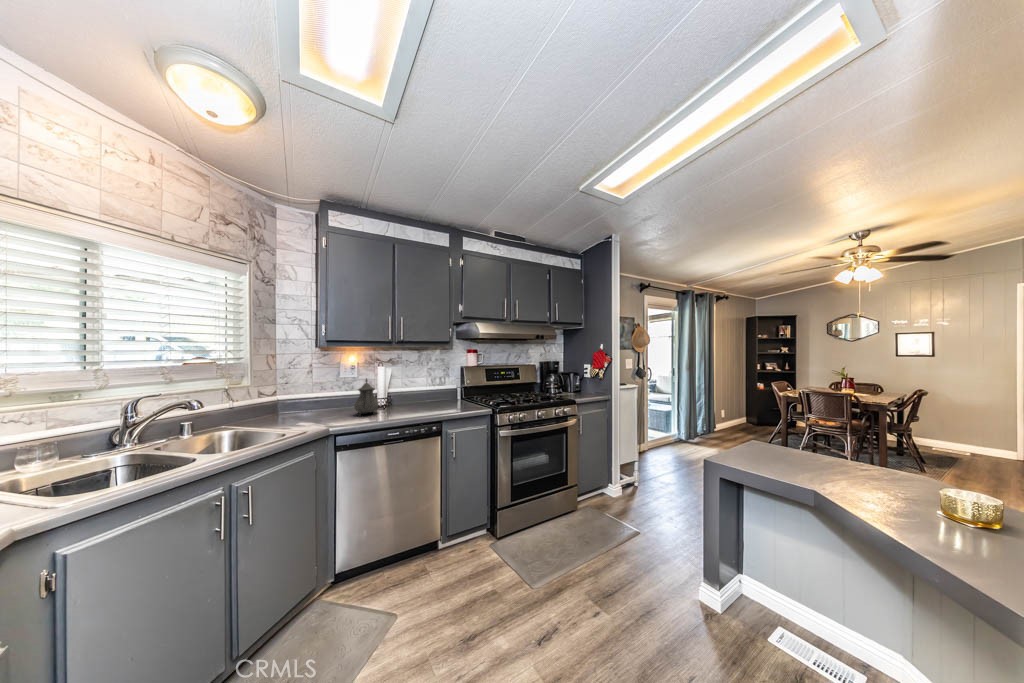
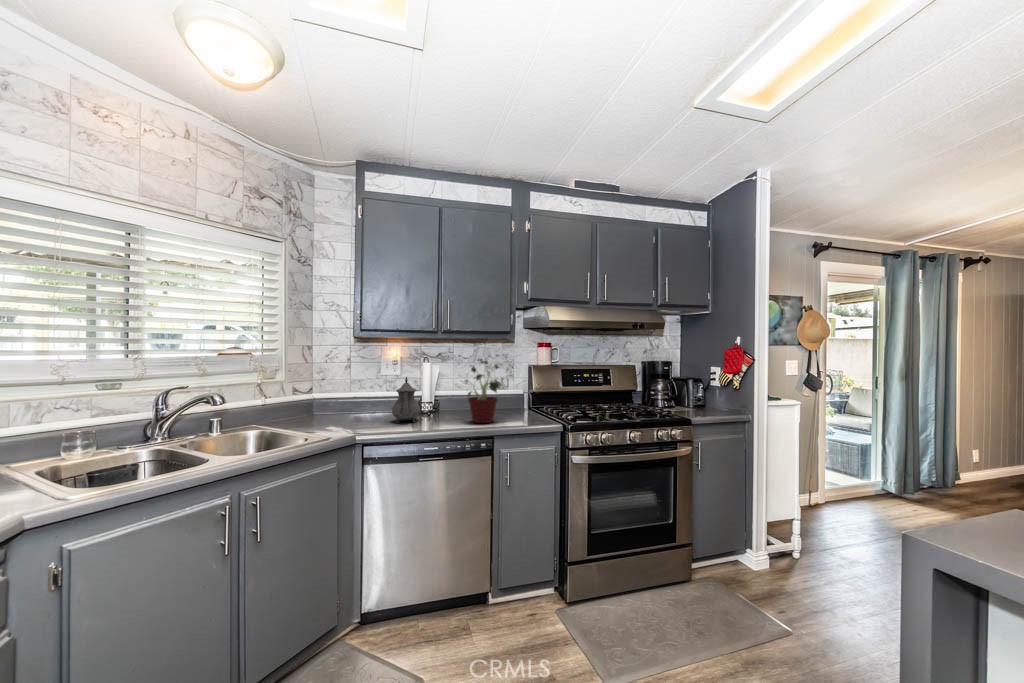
potted plant: none [415,362,448,412] -> present [465,359,503,423]

